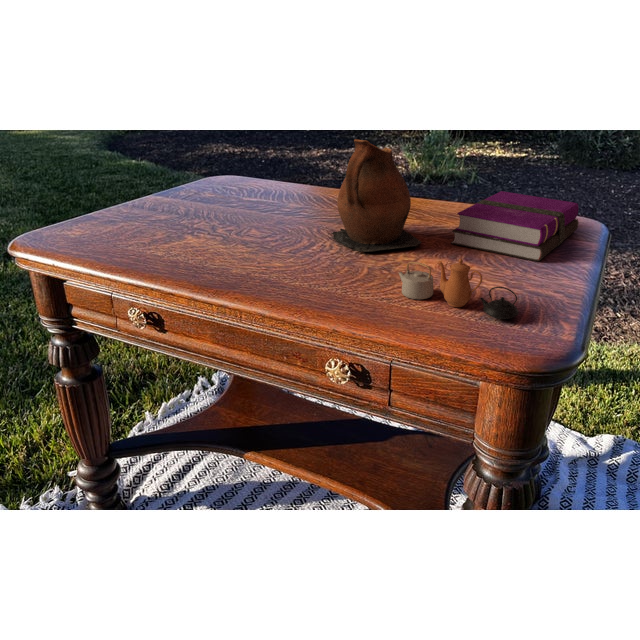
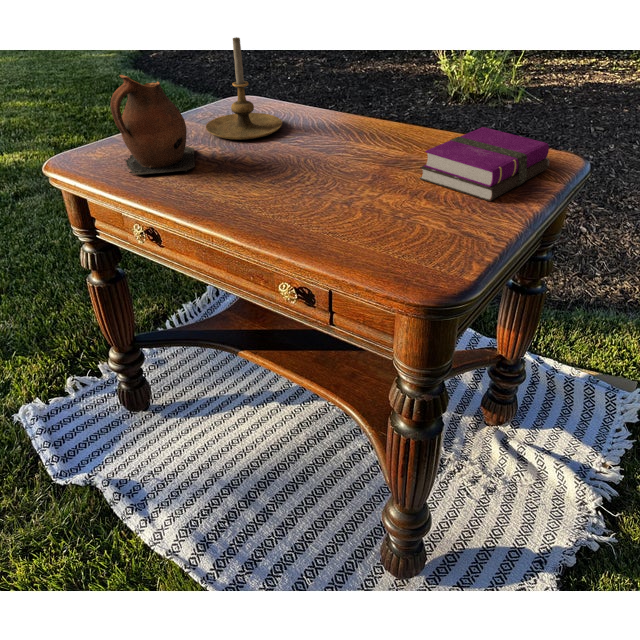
candle holder: none [194,105,278,213] -> present [206,37,282,139]
ceramic pitcher: present [331,139,421,252] -> present [110,75,195,174]
teapot: present [398,259,519,319] -> none [346,201,437,257]

